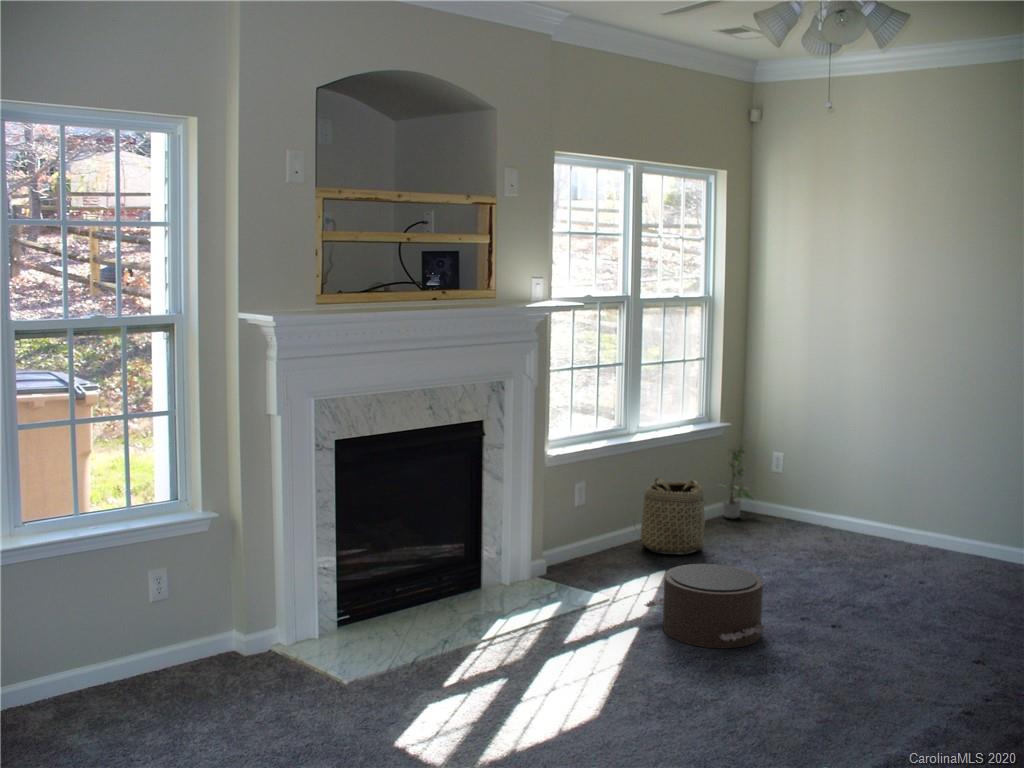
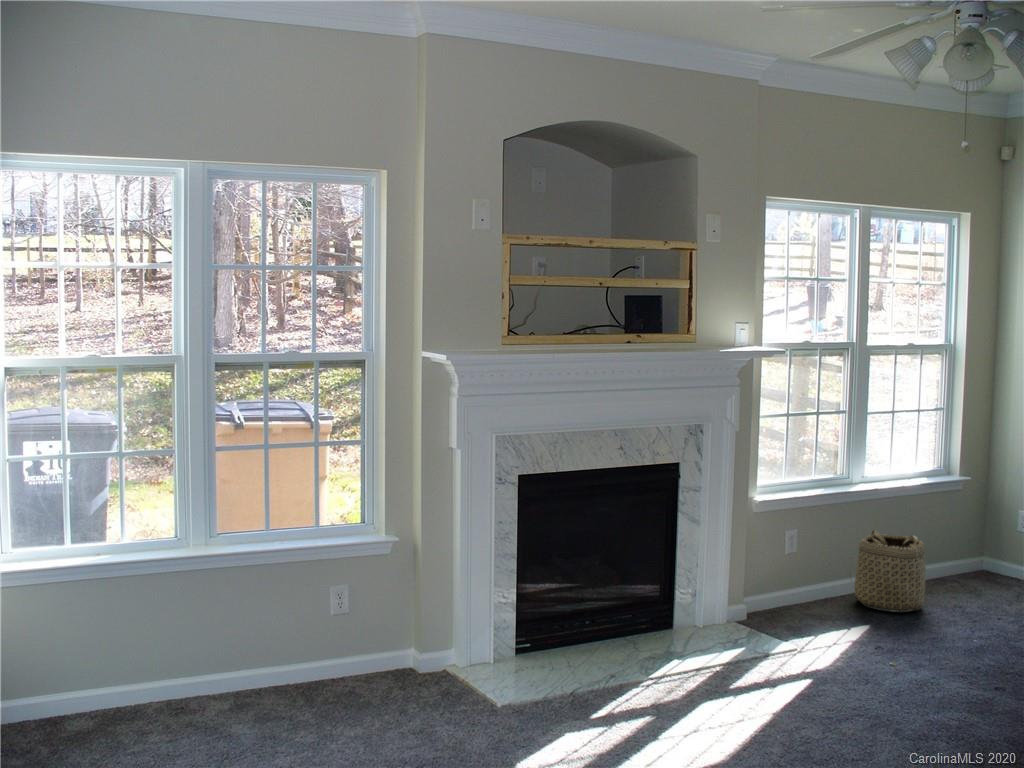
potted plant: present [720,446,753,518] -> none [954,499,997,579]
pouf: present [645,564,765,648] -> none [826,625,958,721]

